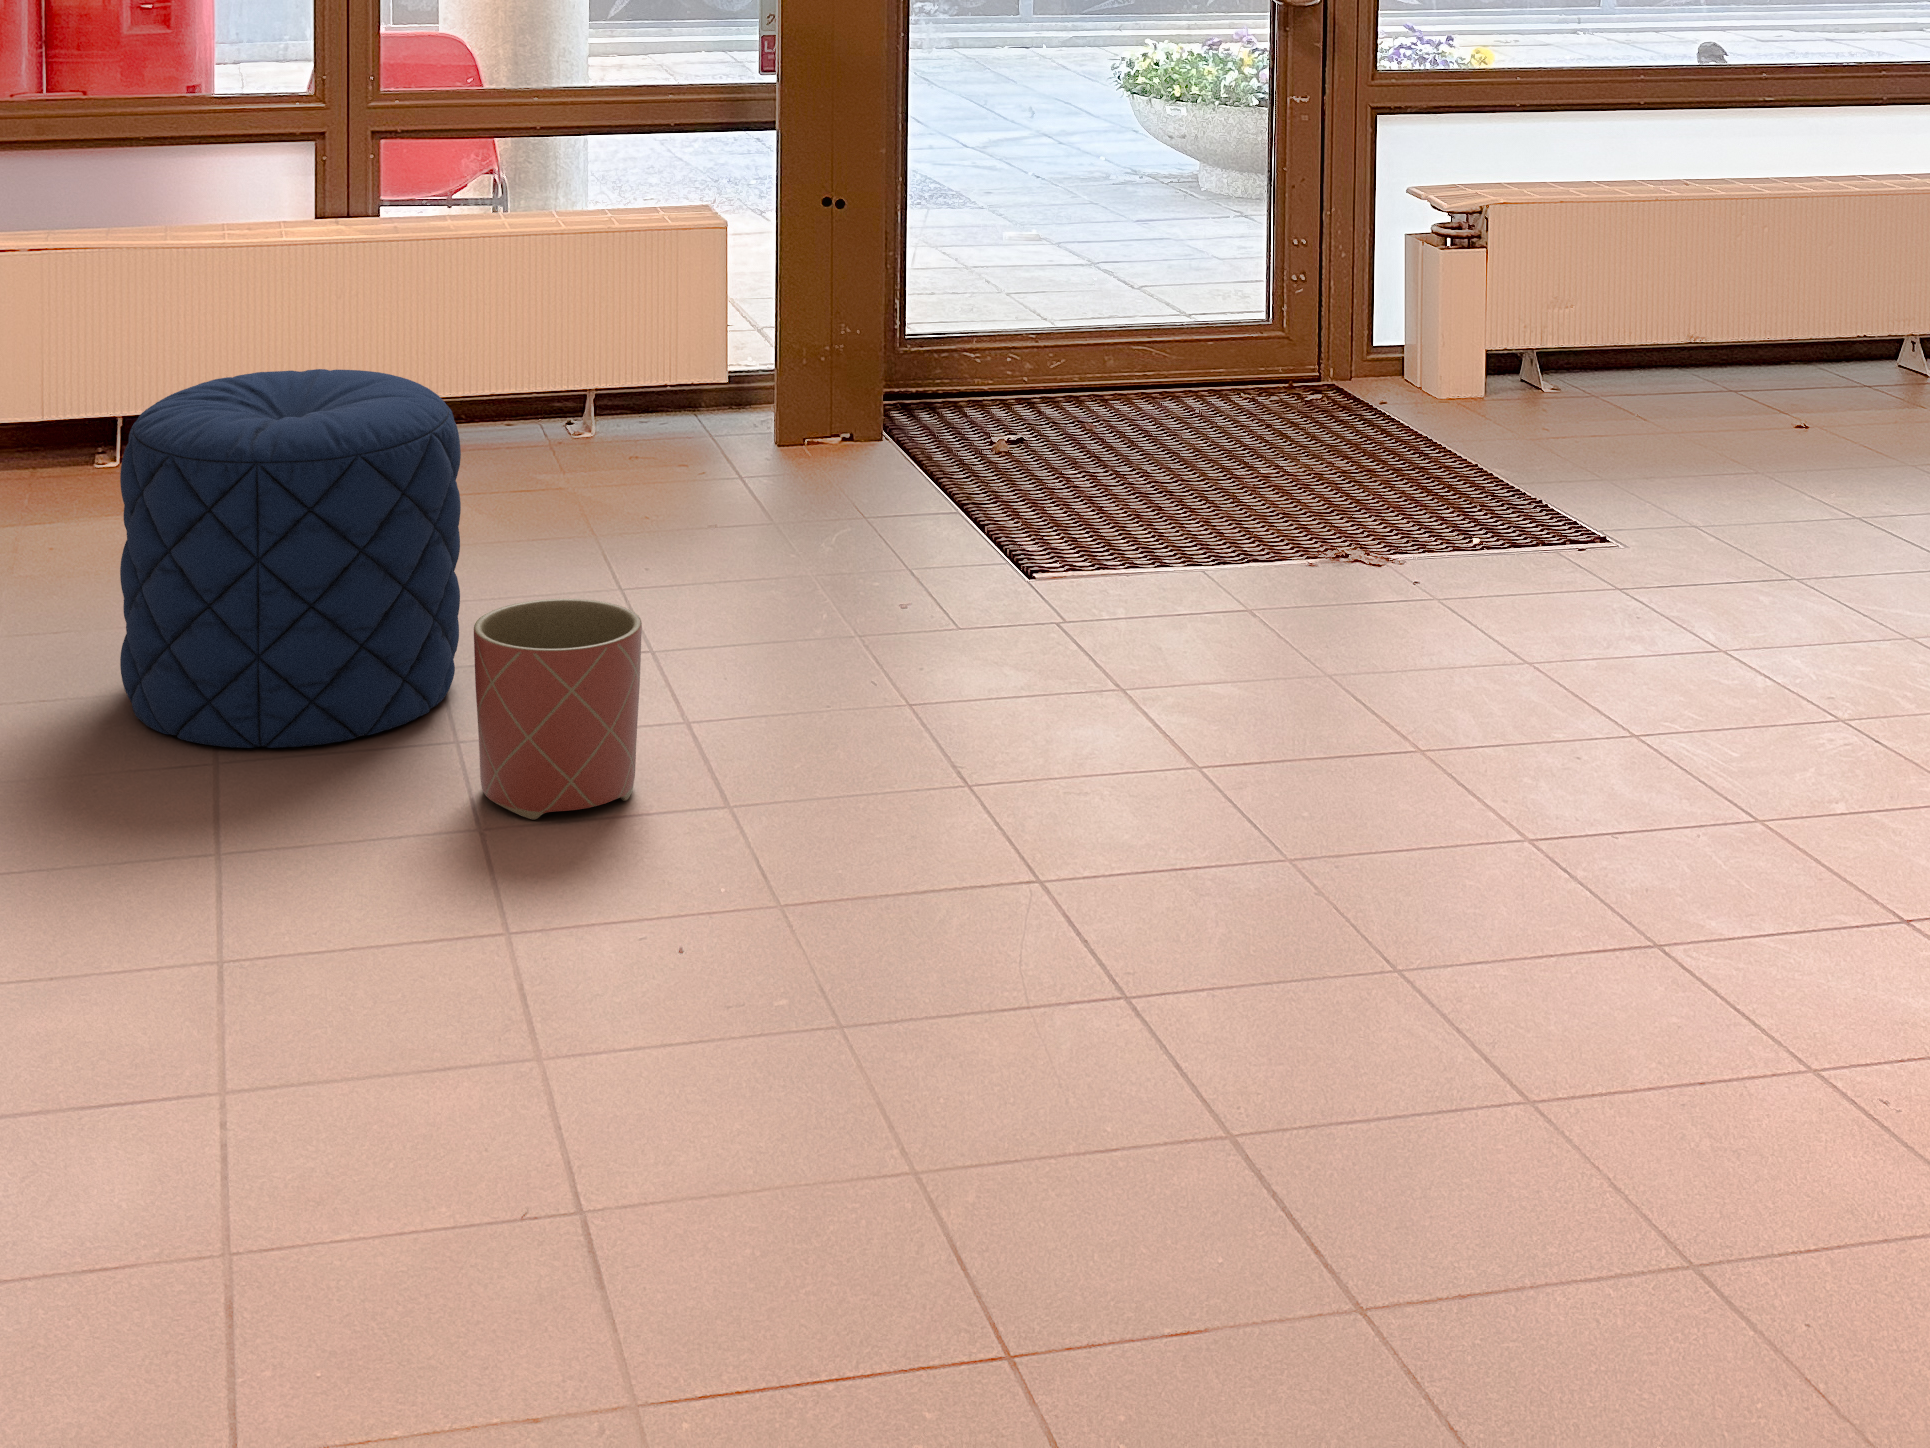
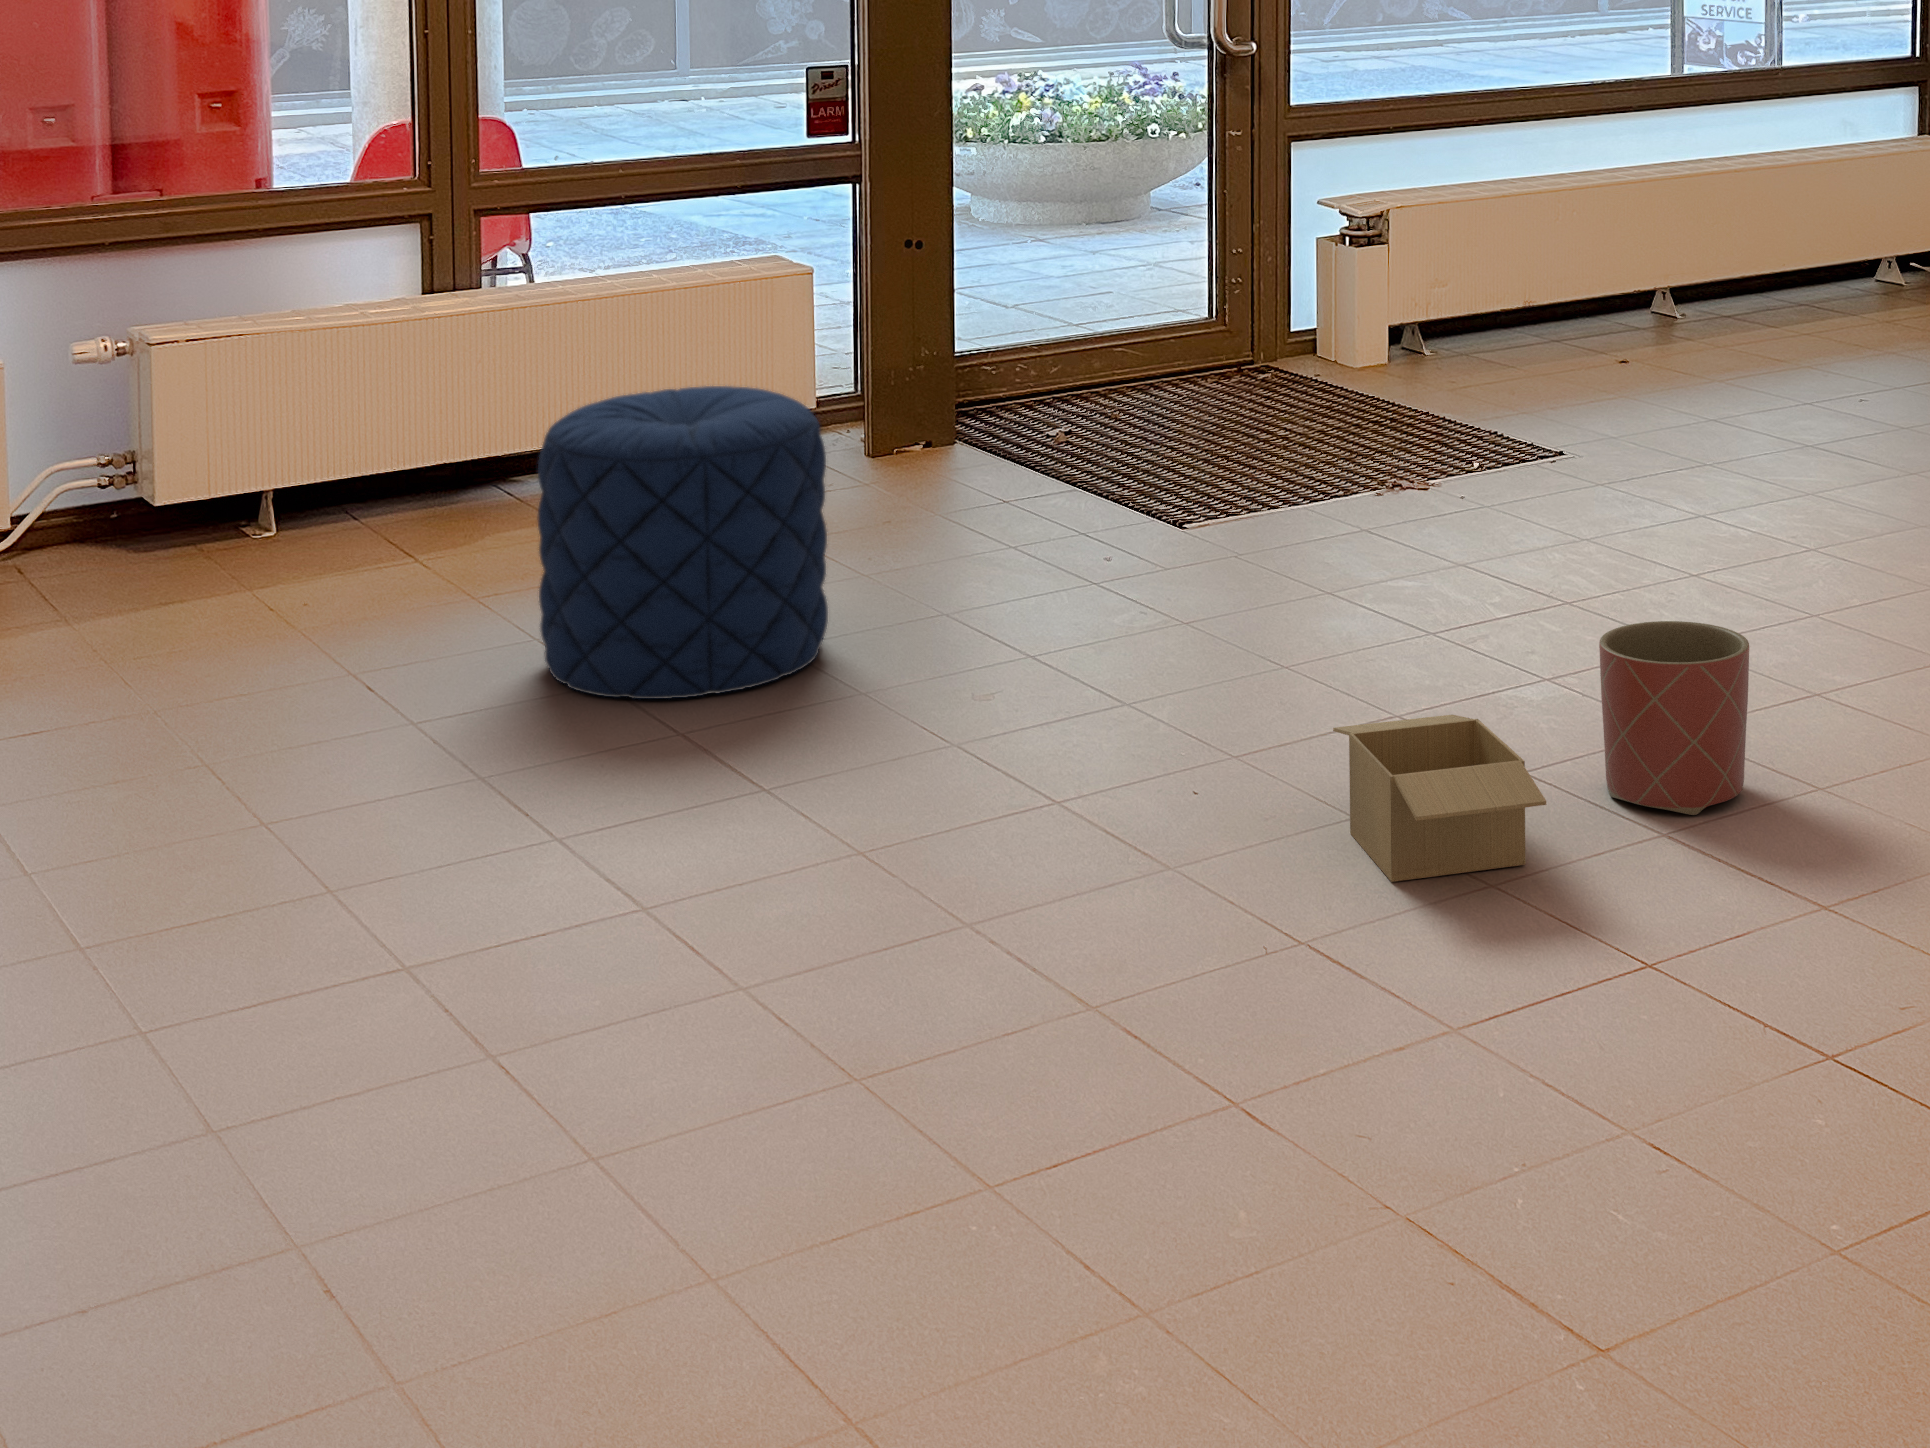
planter: present [474,599,642,820] -> present [1599,621,1749,815]
cardboard box: none [715,963,953,1239] -> present [1333,715,1546,882]

